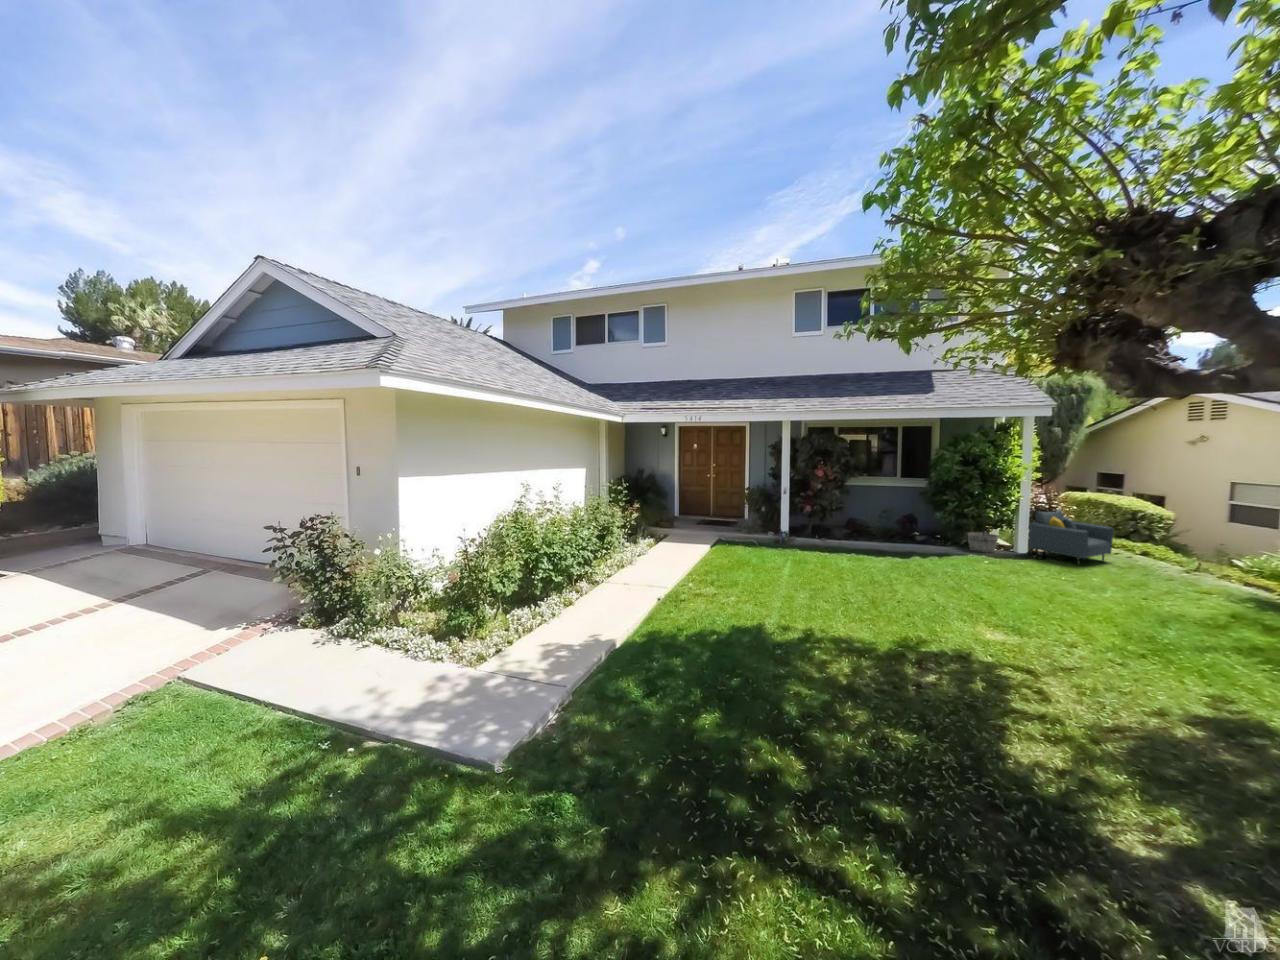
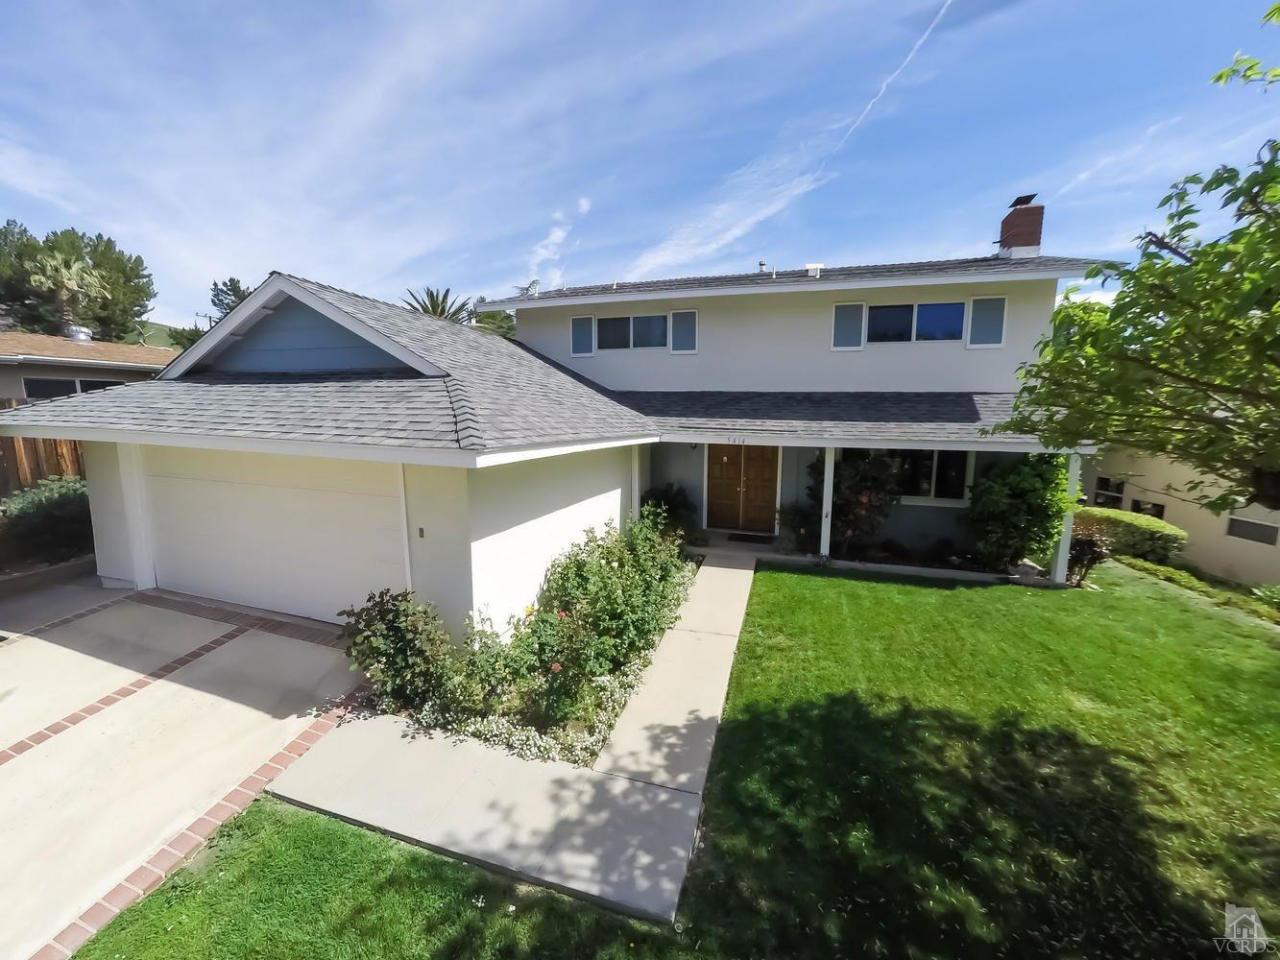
armchair: present [1028,509,1114,565] -> none [1068,542,1153,603]

